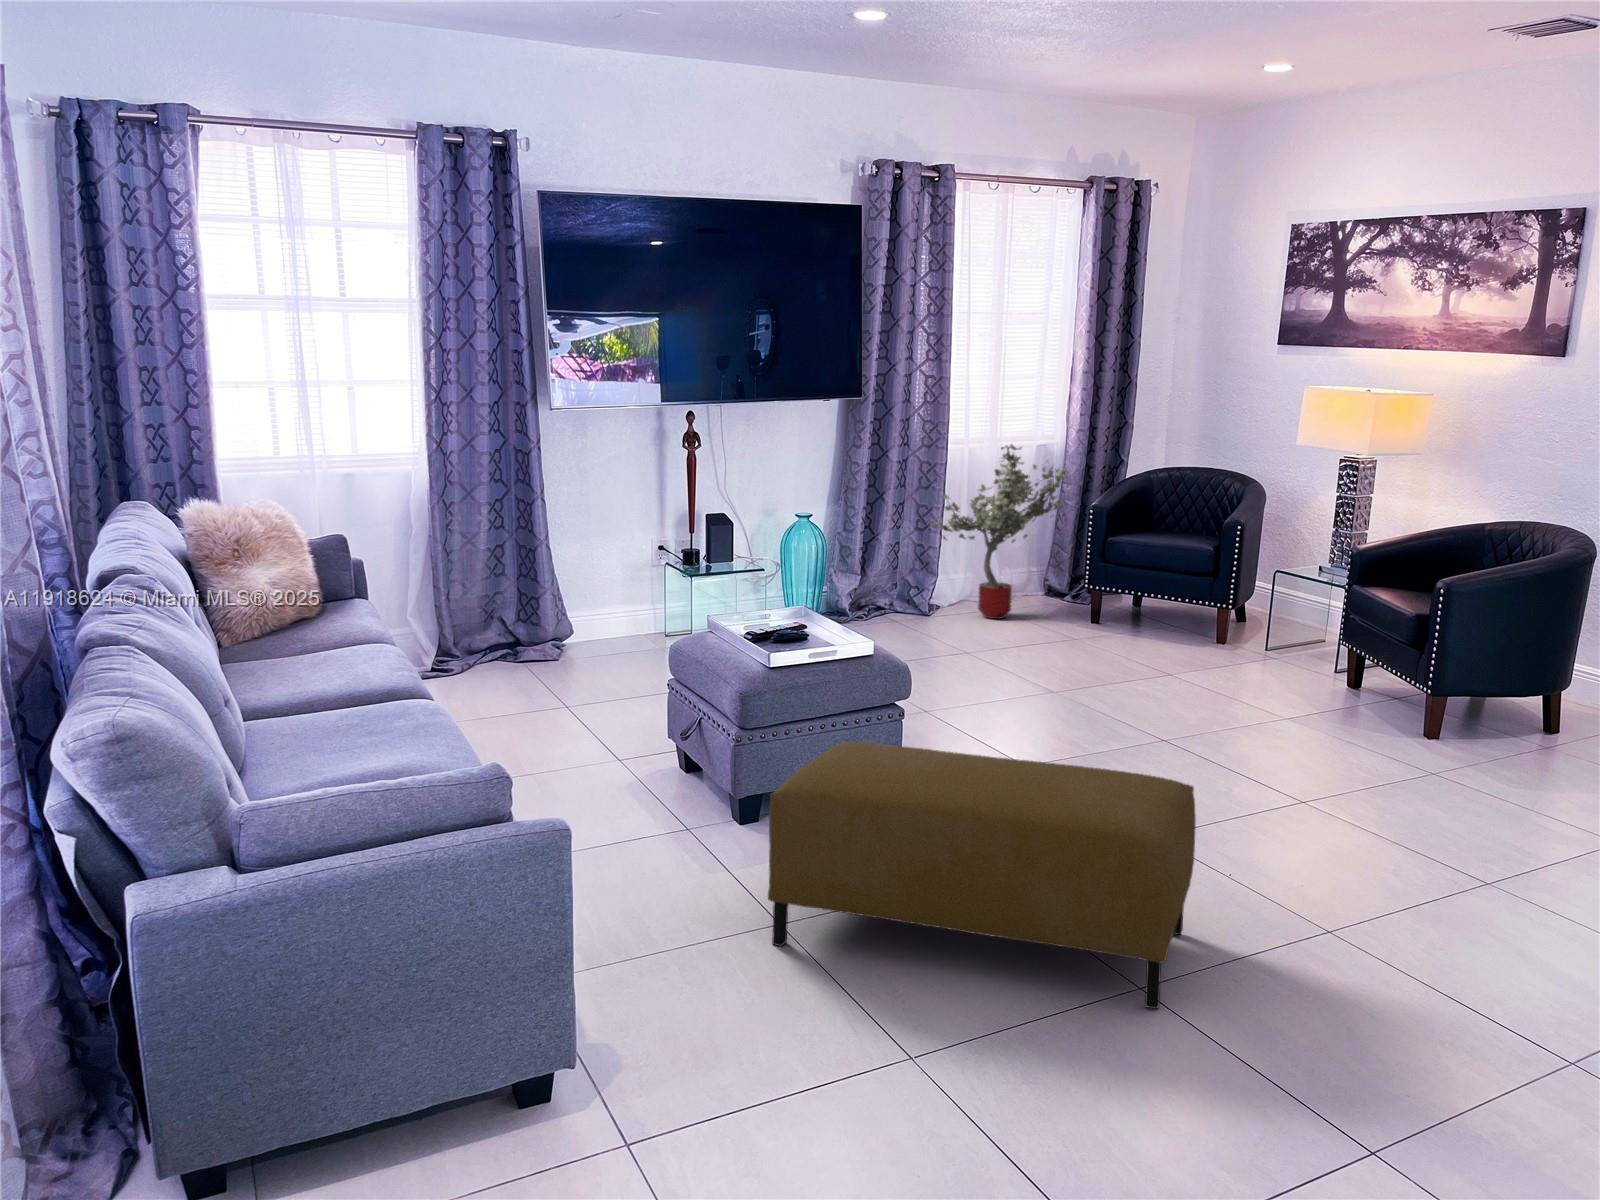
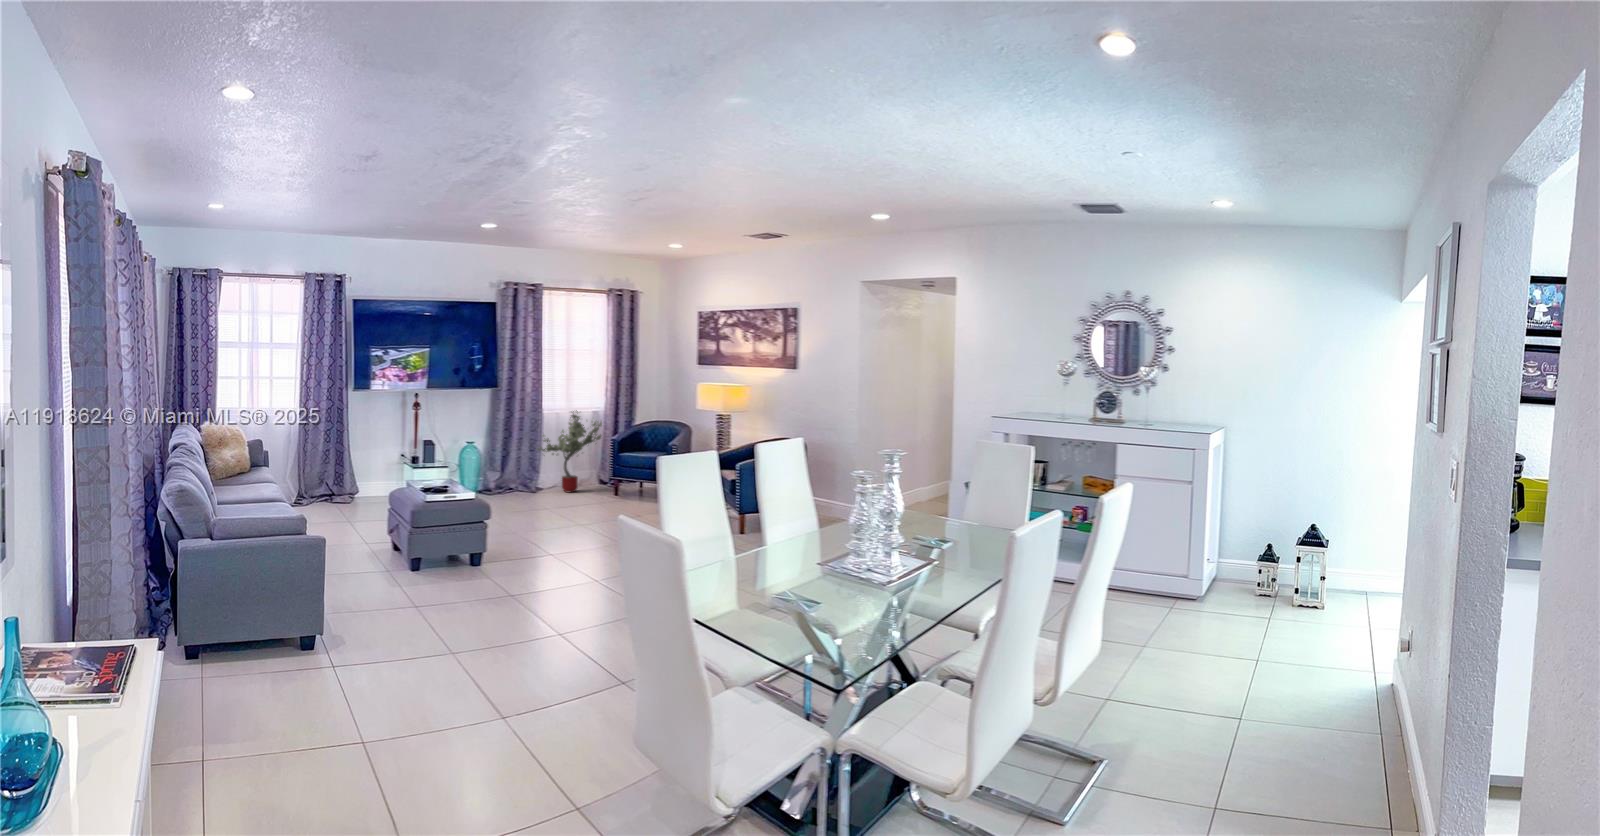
ottoman: present [768,742,1196,1009] -> none [403,530,588,620]

